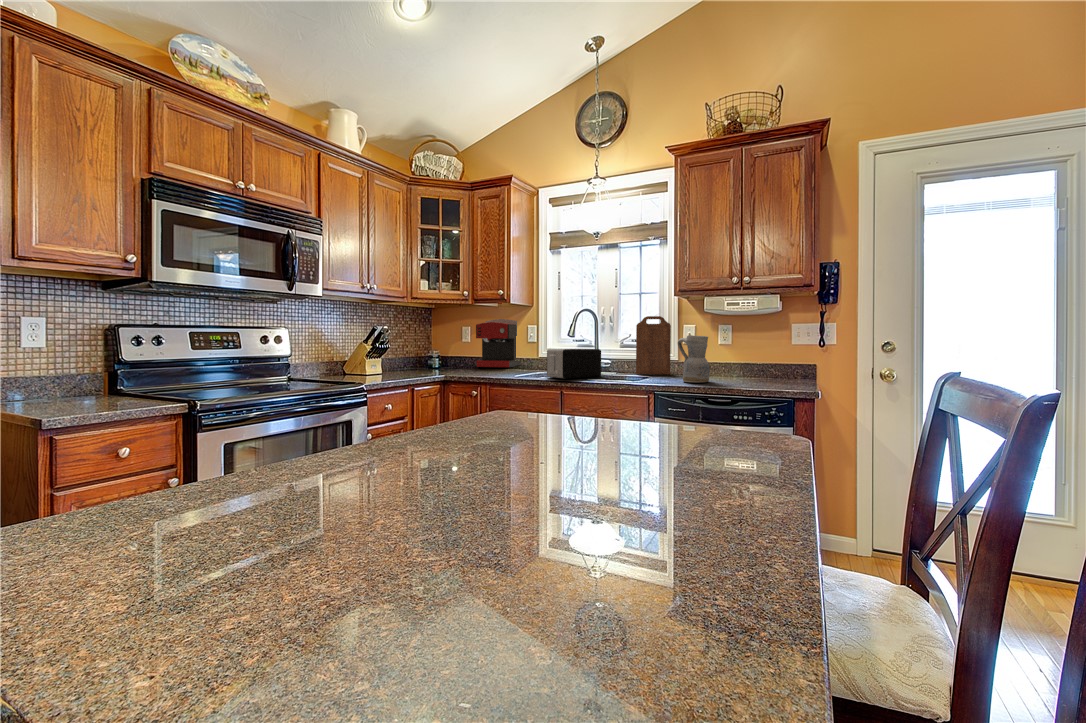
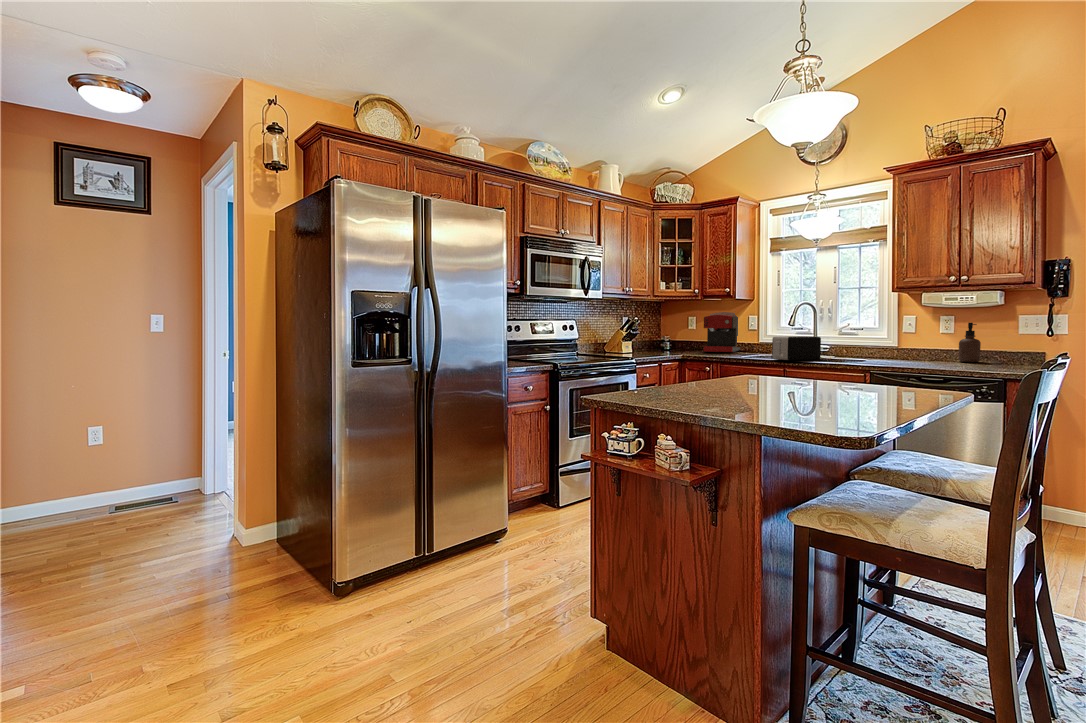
cutting board: present [636,316,671,374] -> none [853,309,888,359]
soap dispenser: none [743,333,764,378] -> present [958,323,981,362]
ceramic pitcher: present [678,335,710,382] -> none [895,325,925,364]

